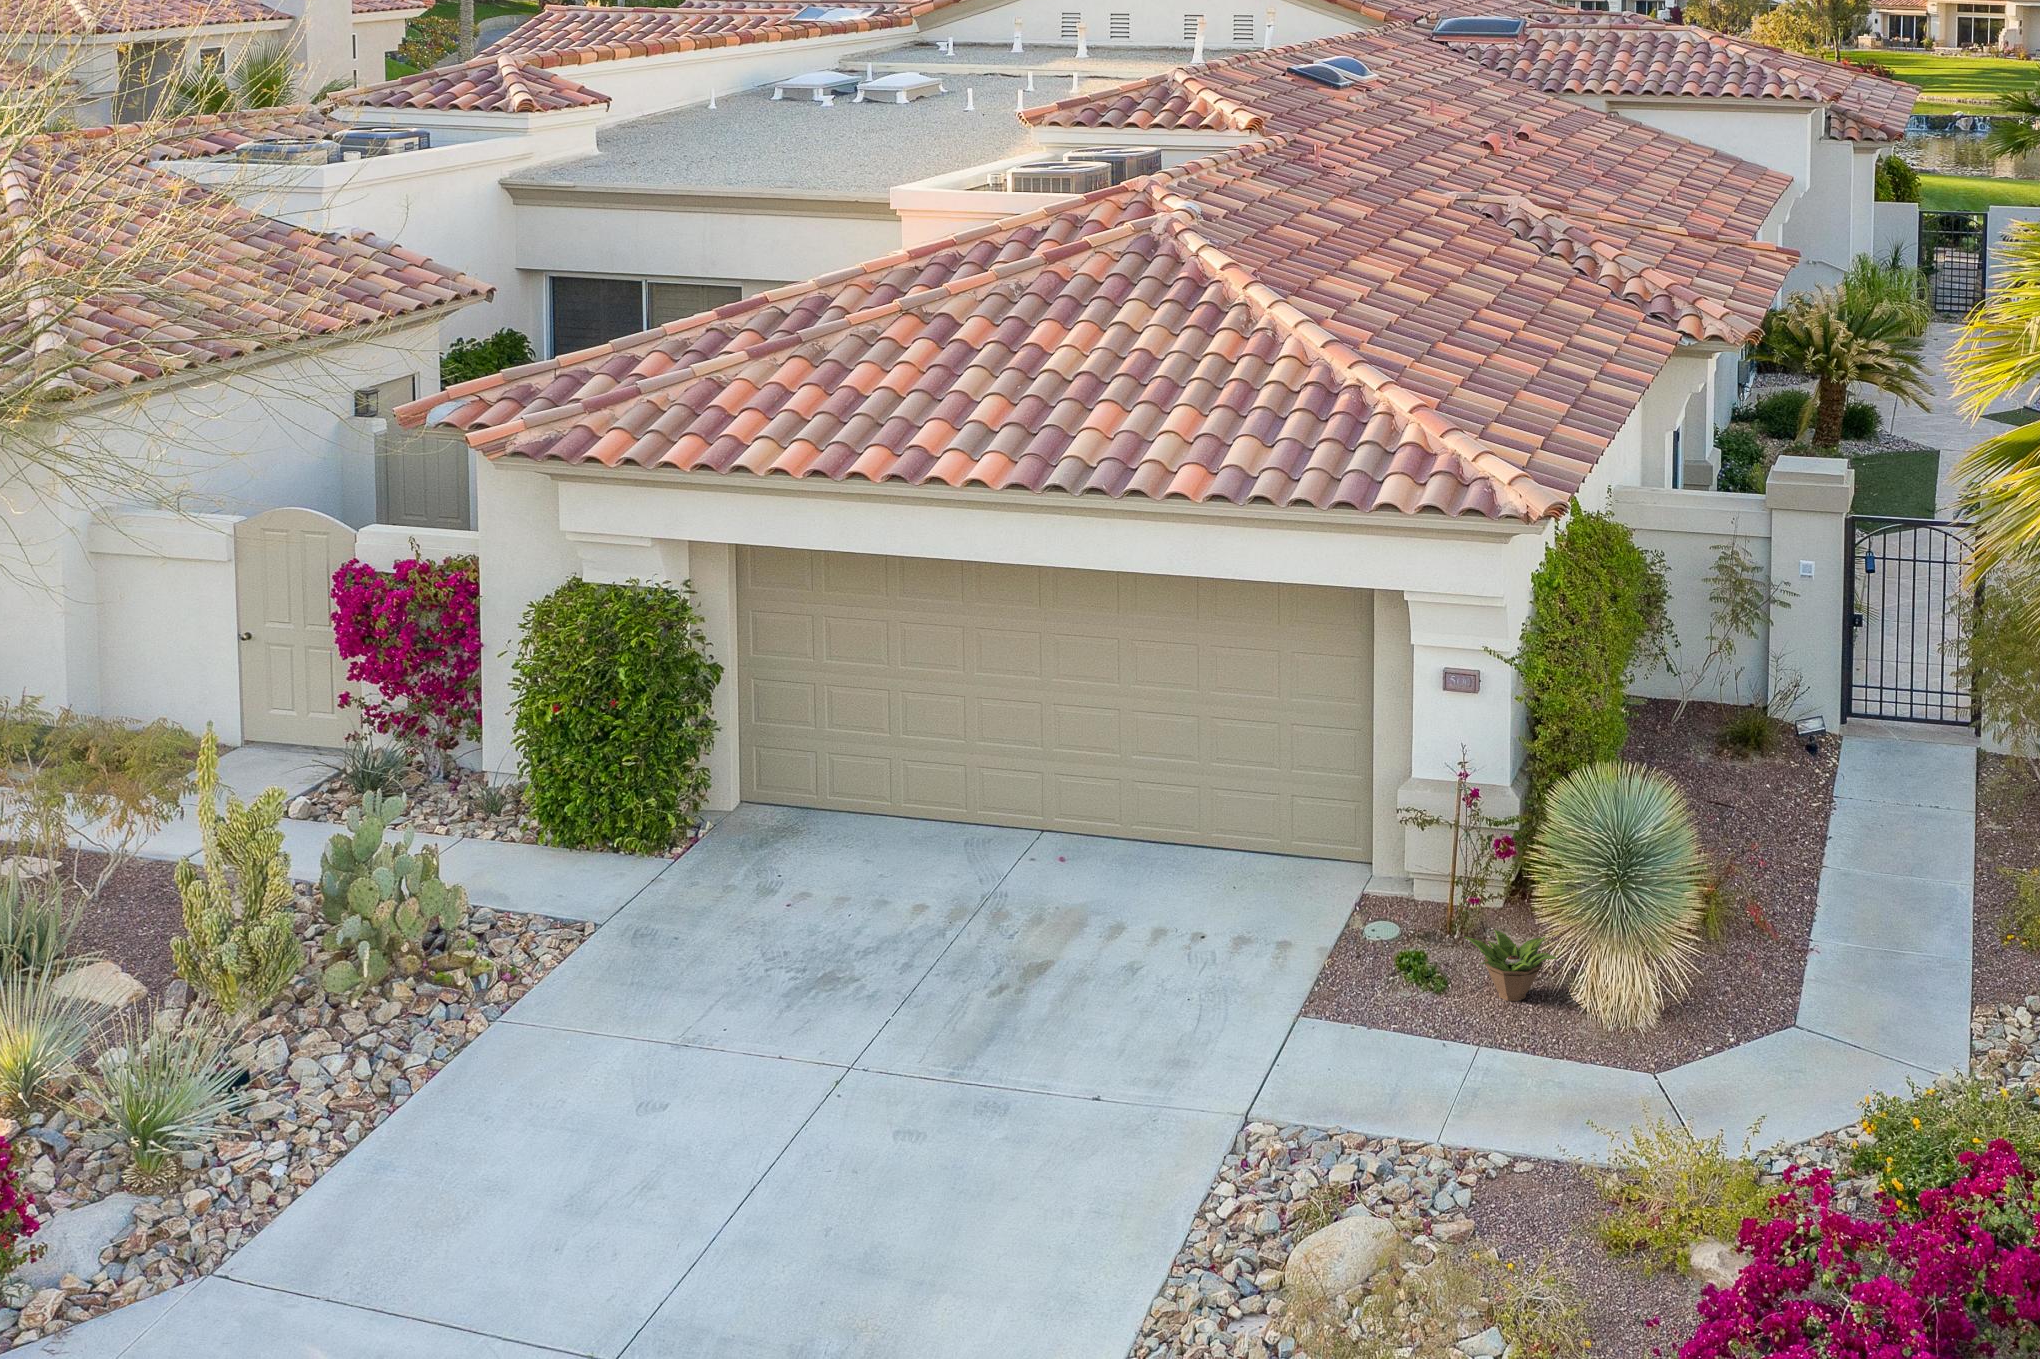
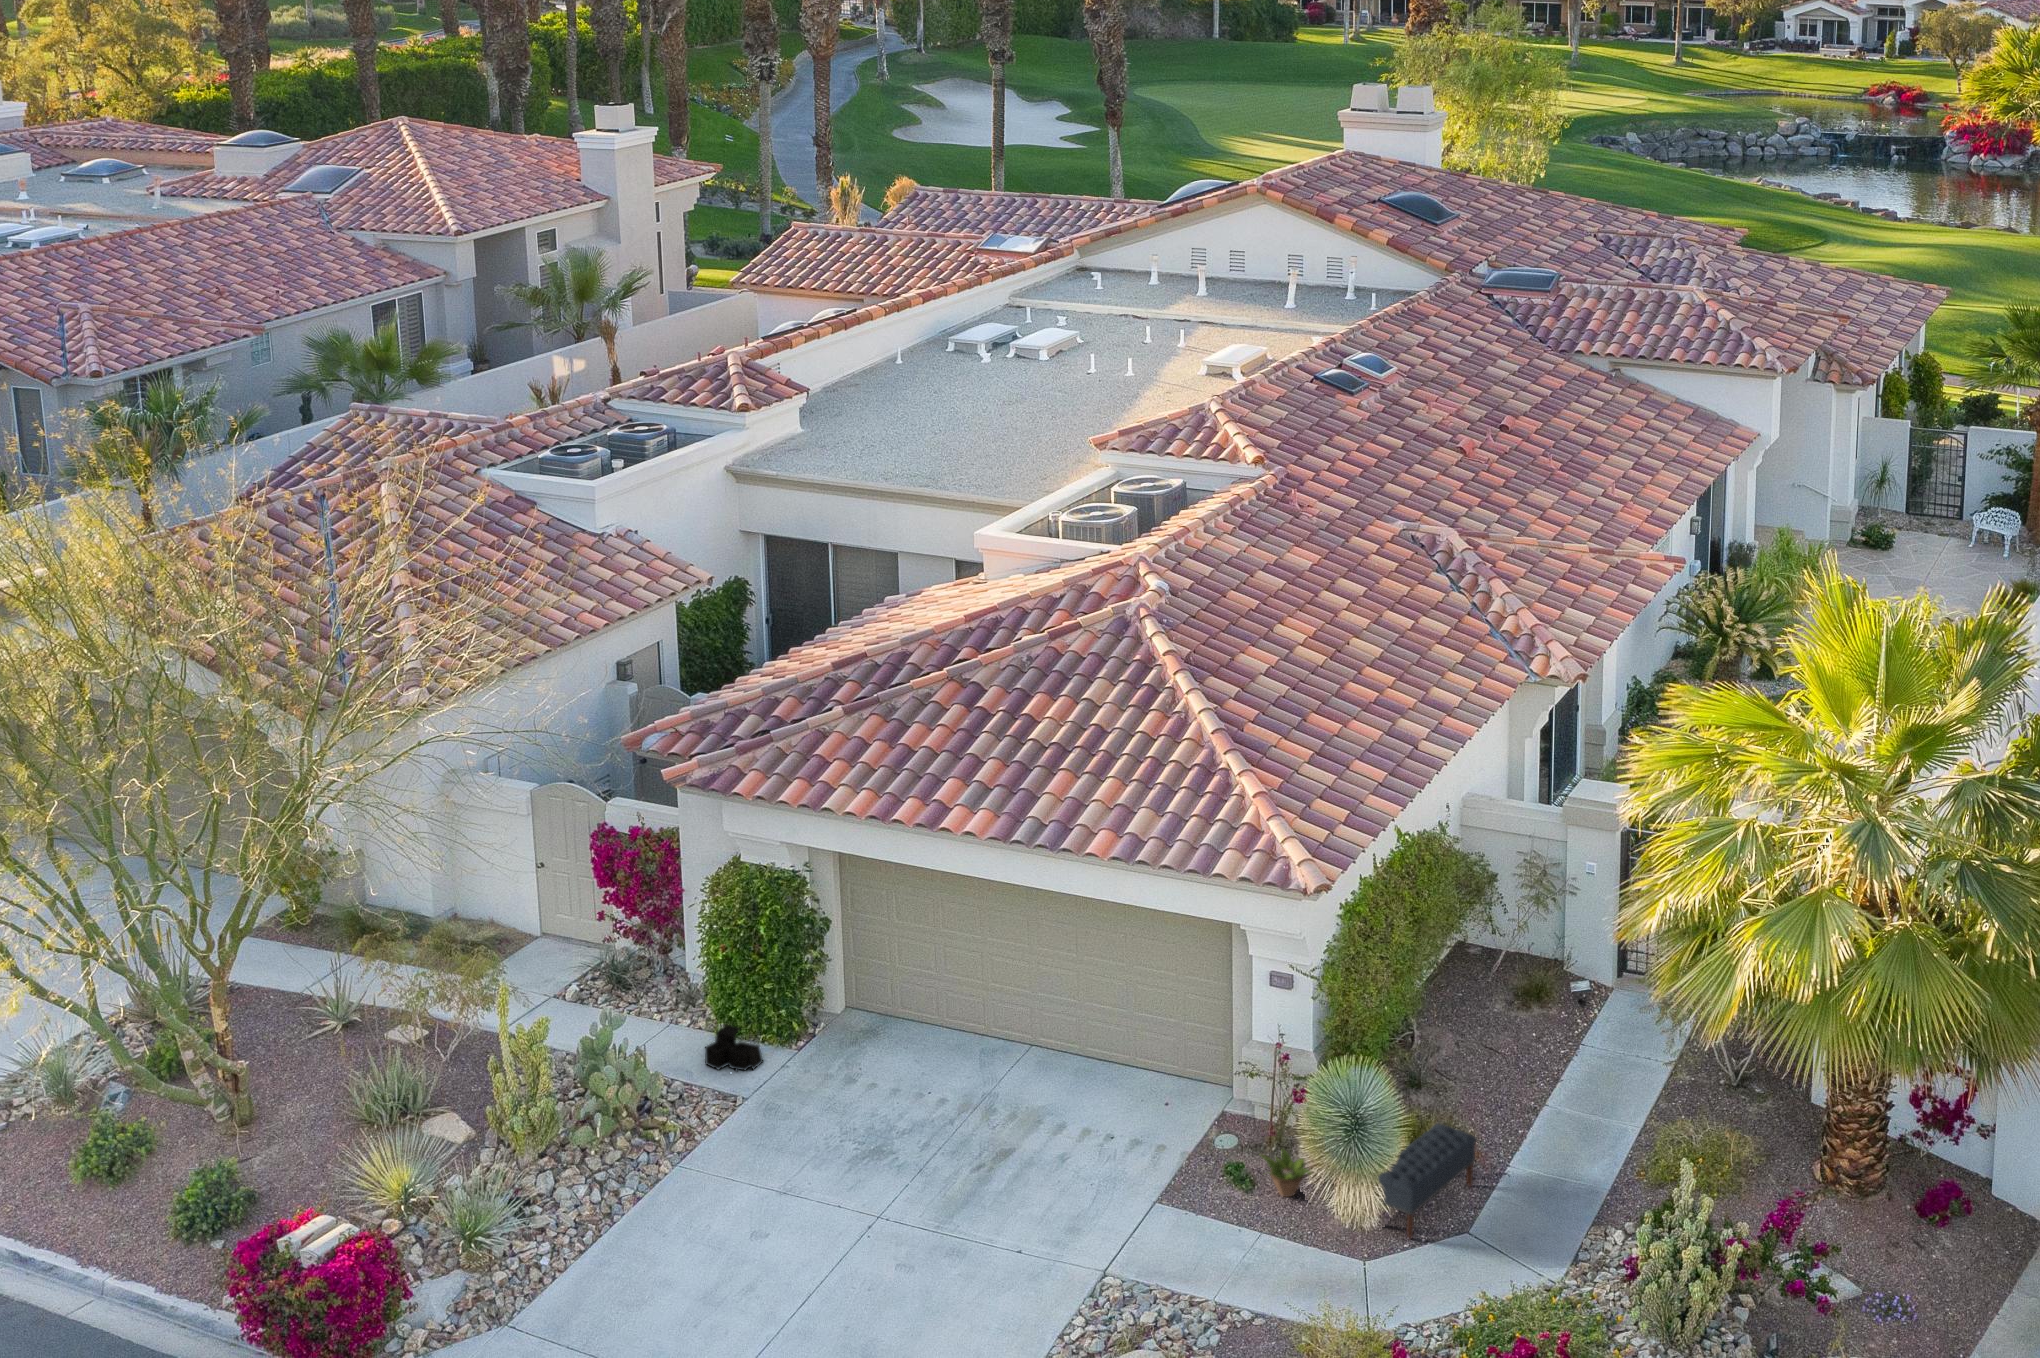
storage bin: none [531,826,627,893] -> present [705,1025,763,1071]
bench: none [1664,878,1800,1045] -> present [1378,1124,1476,1239]

